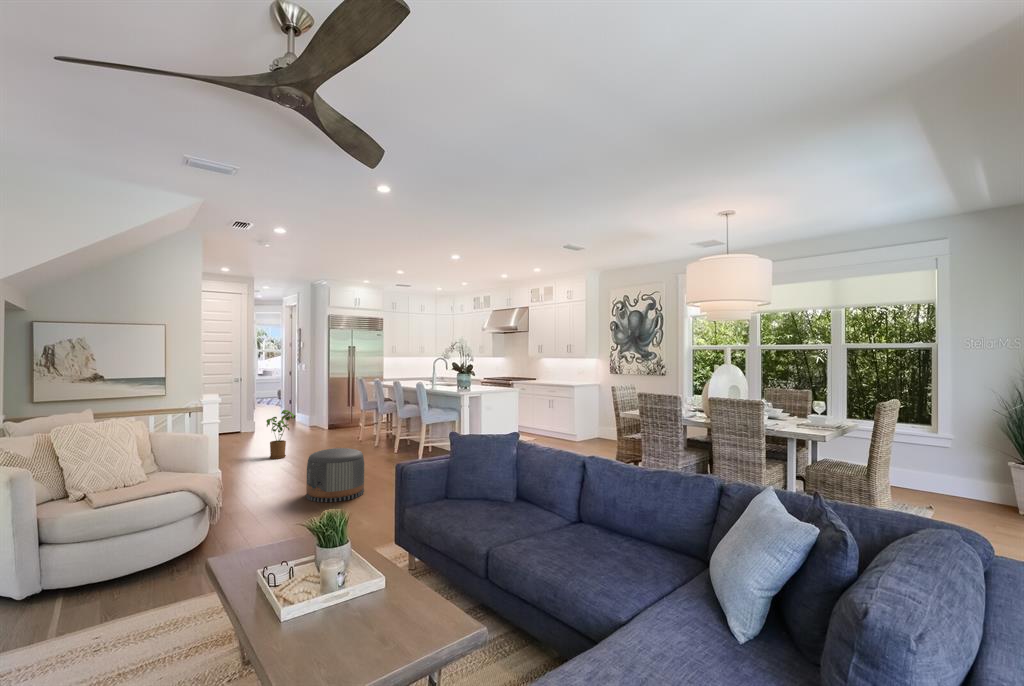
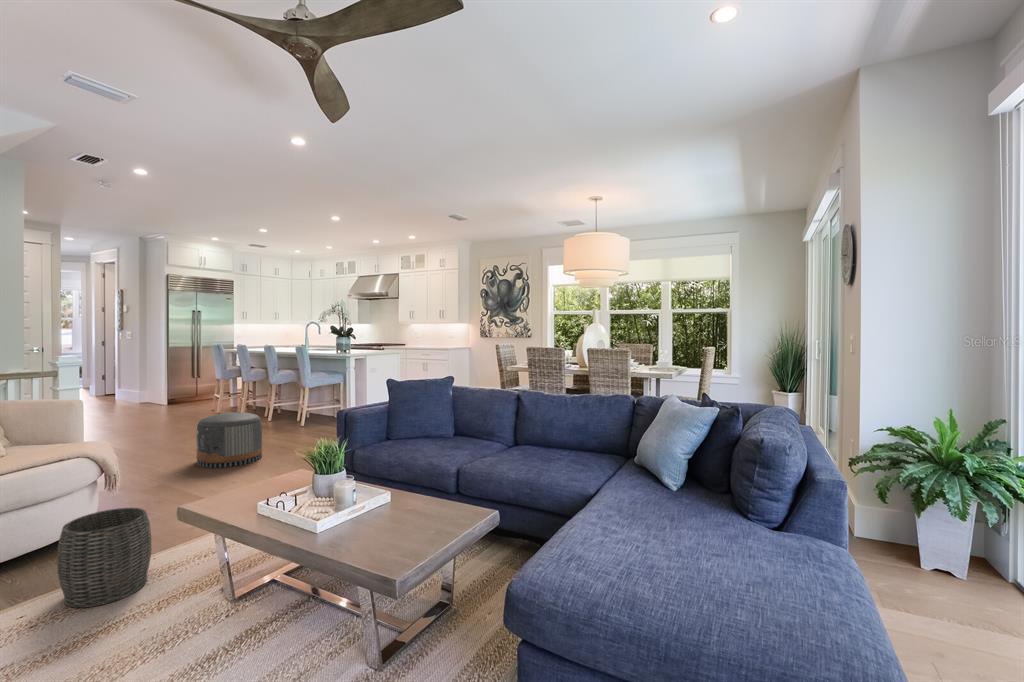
house plant: present [266,410,295,459] -> none [109,380,149,436]
woven basket: none [91,554,182,658] -> present [57,508,151,608]

